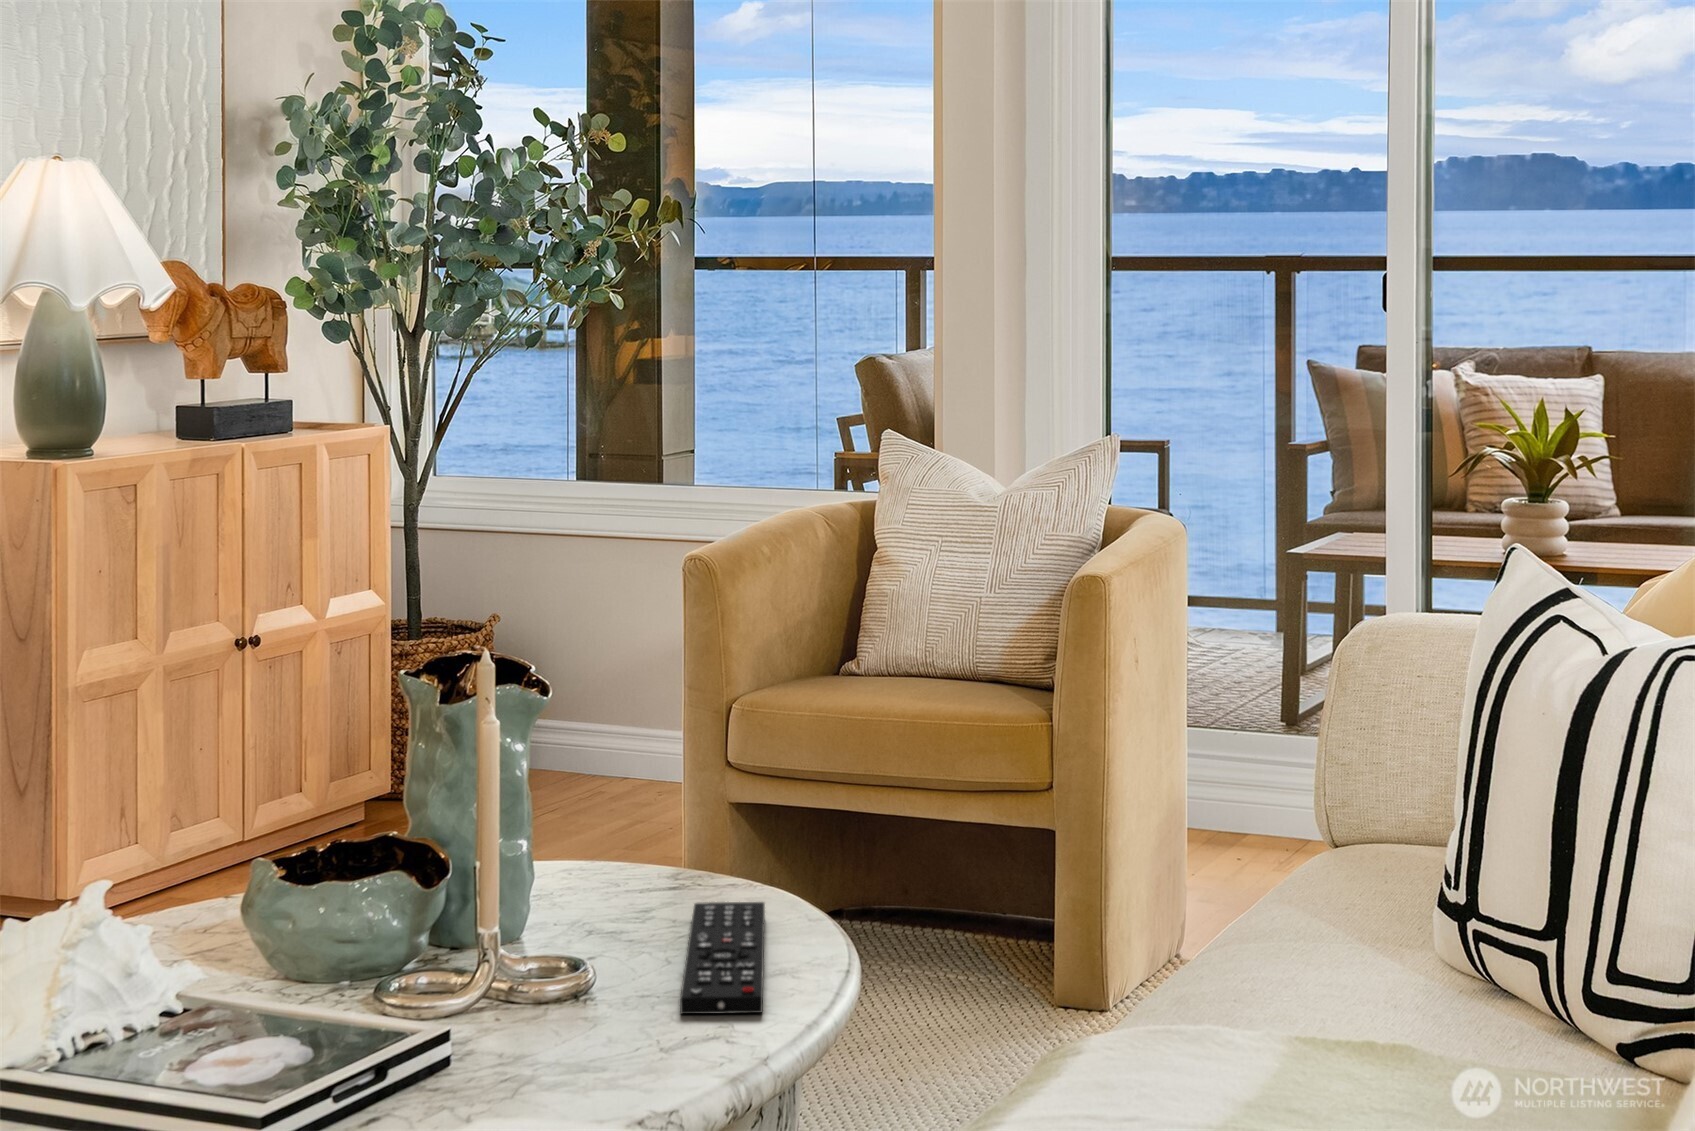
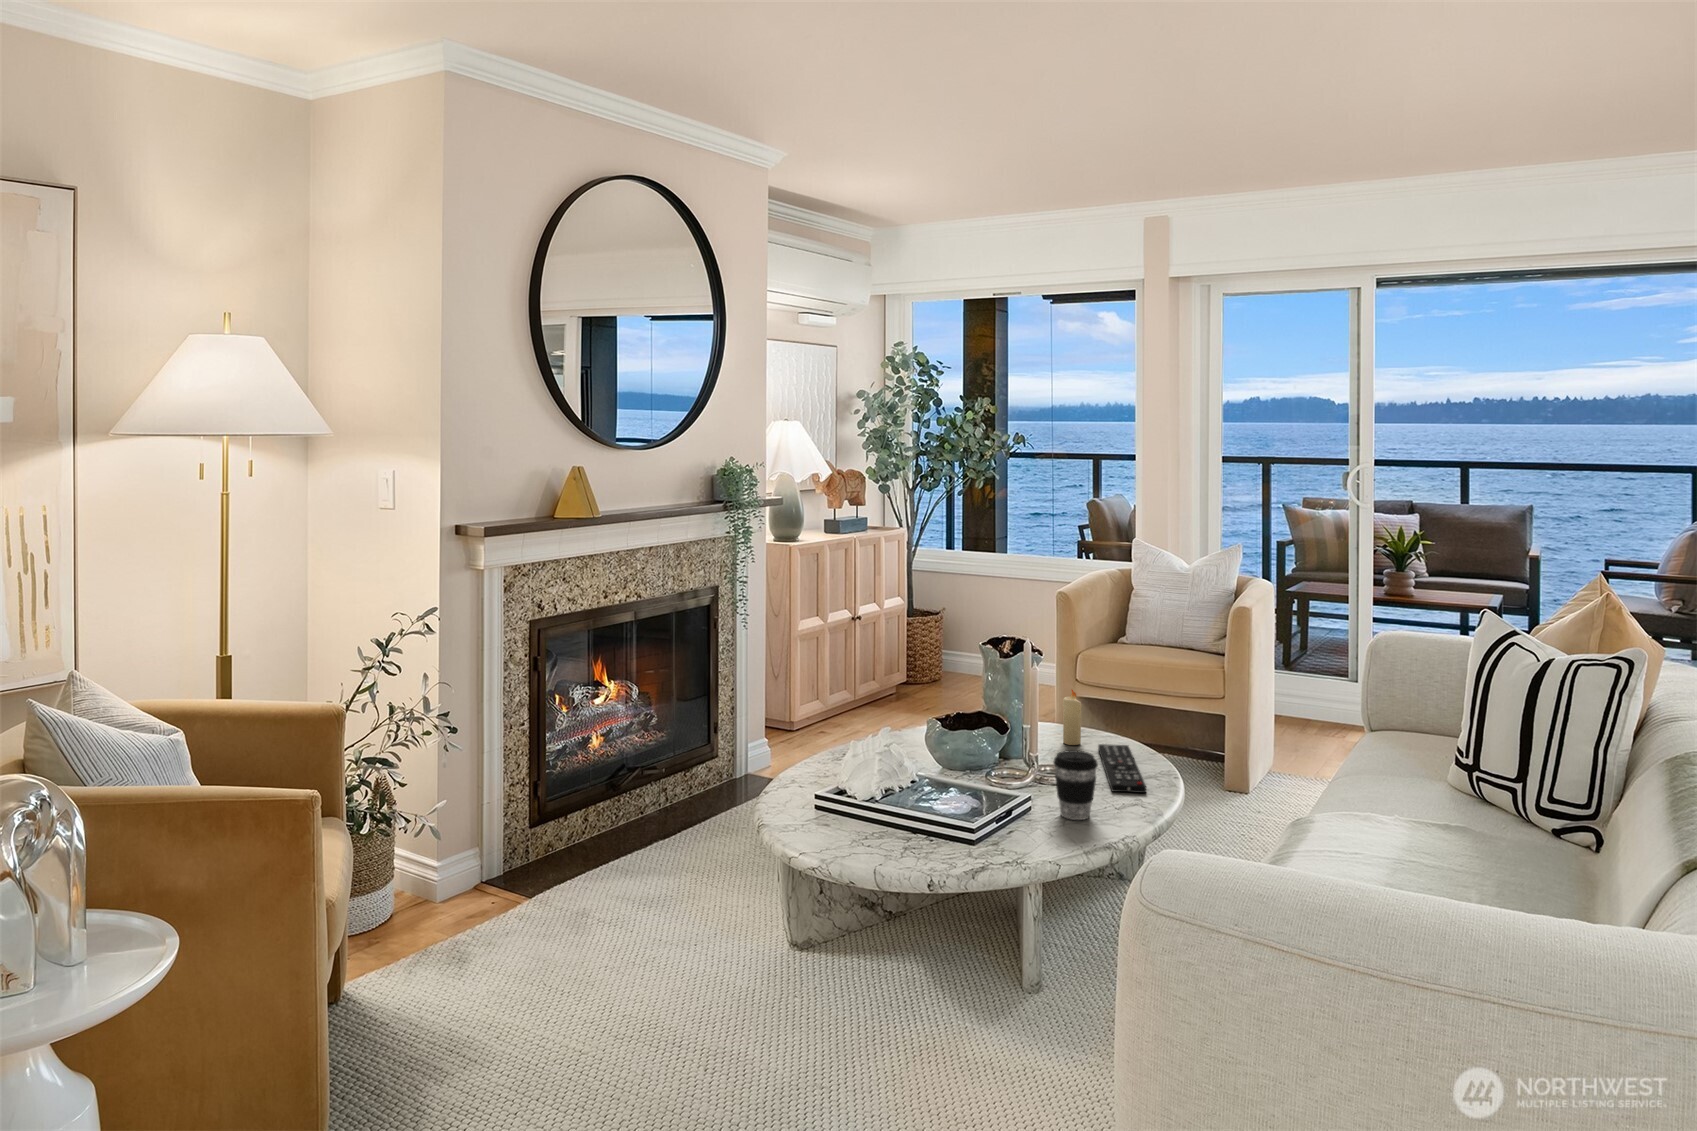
candle: none [613,771,659,908] -> present [1062,690,1082,745]
coffee cup: none [502,914,613,1090] -> present [1054,750,1098,820]

